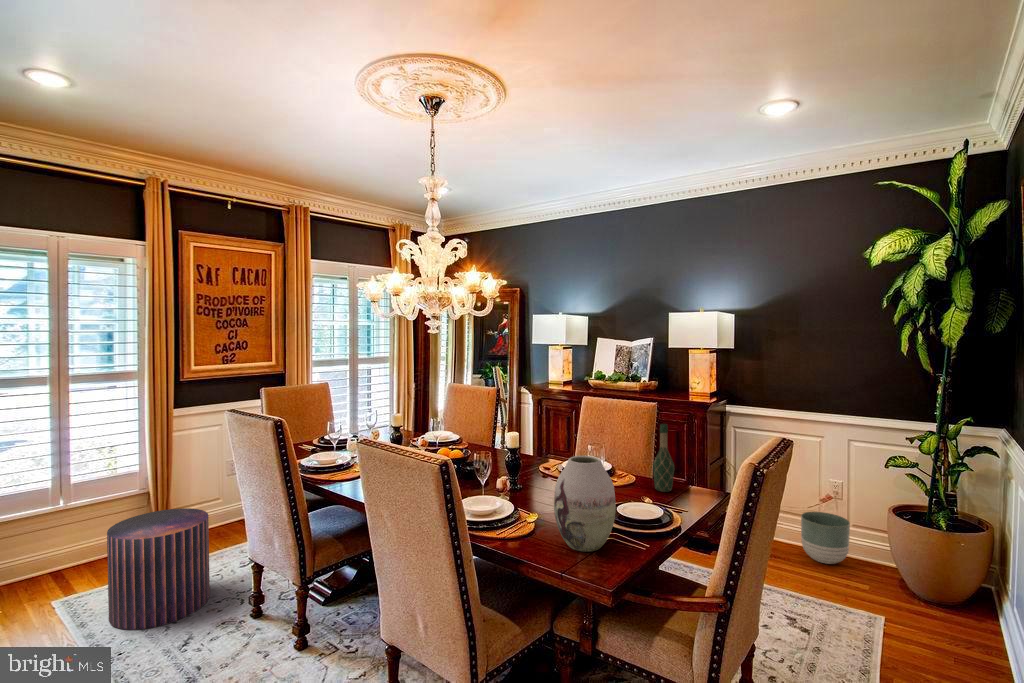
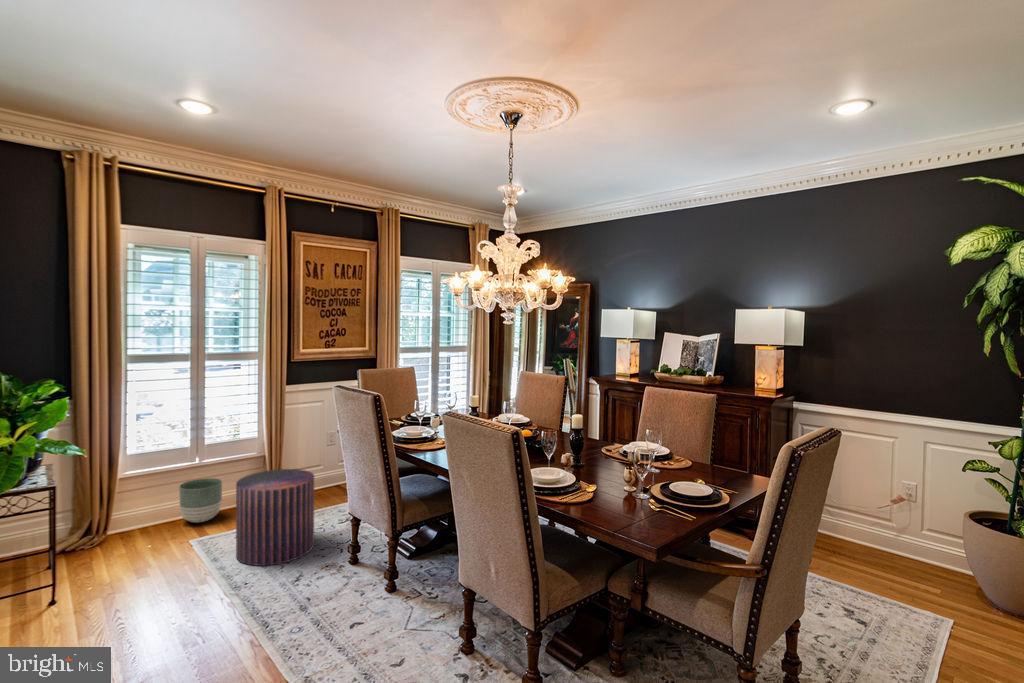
wine bottle: present [653,424,674,492] -> none [710,413,731,476]
vase: present [554,456,616,552] -> none [612,435,668,520]
planter: present [801,512,850,564] -> present [179,478,222,523]

